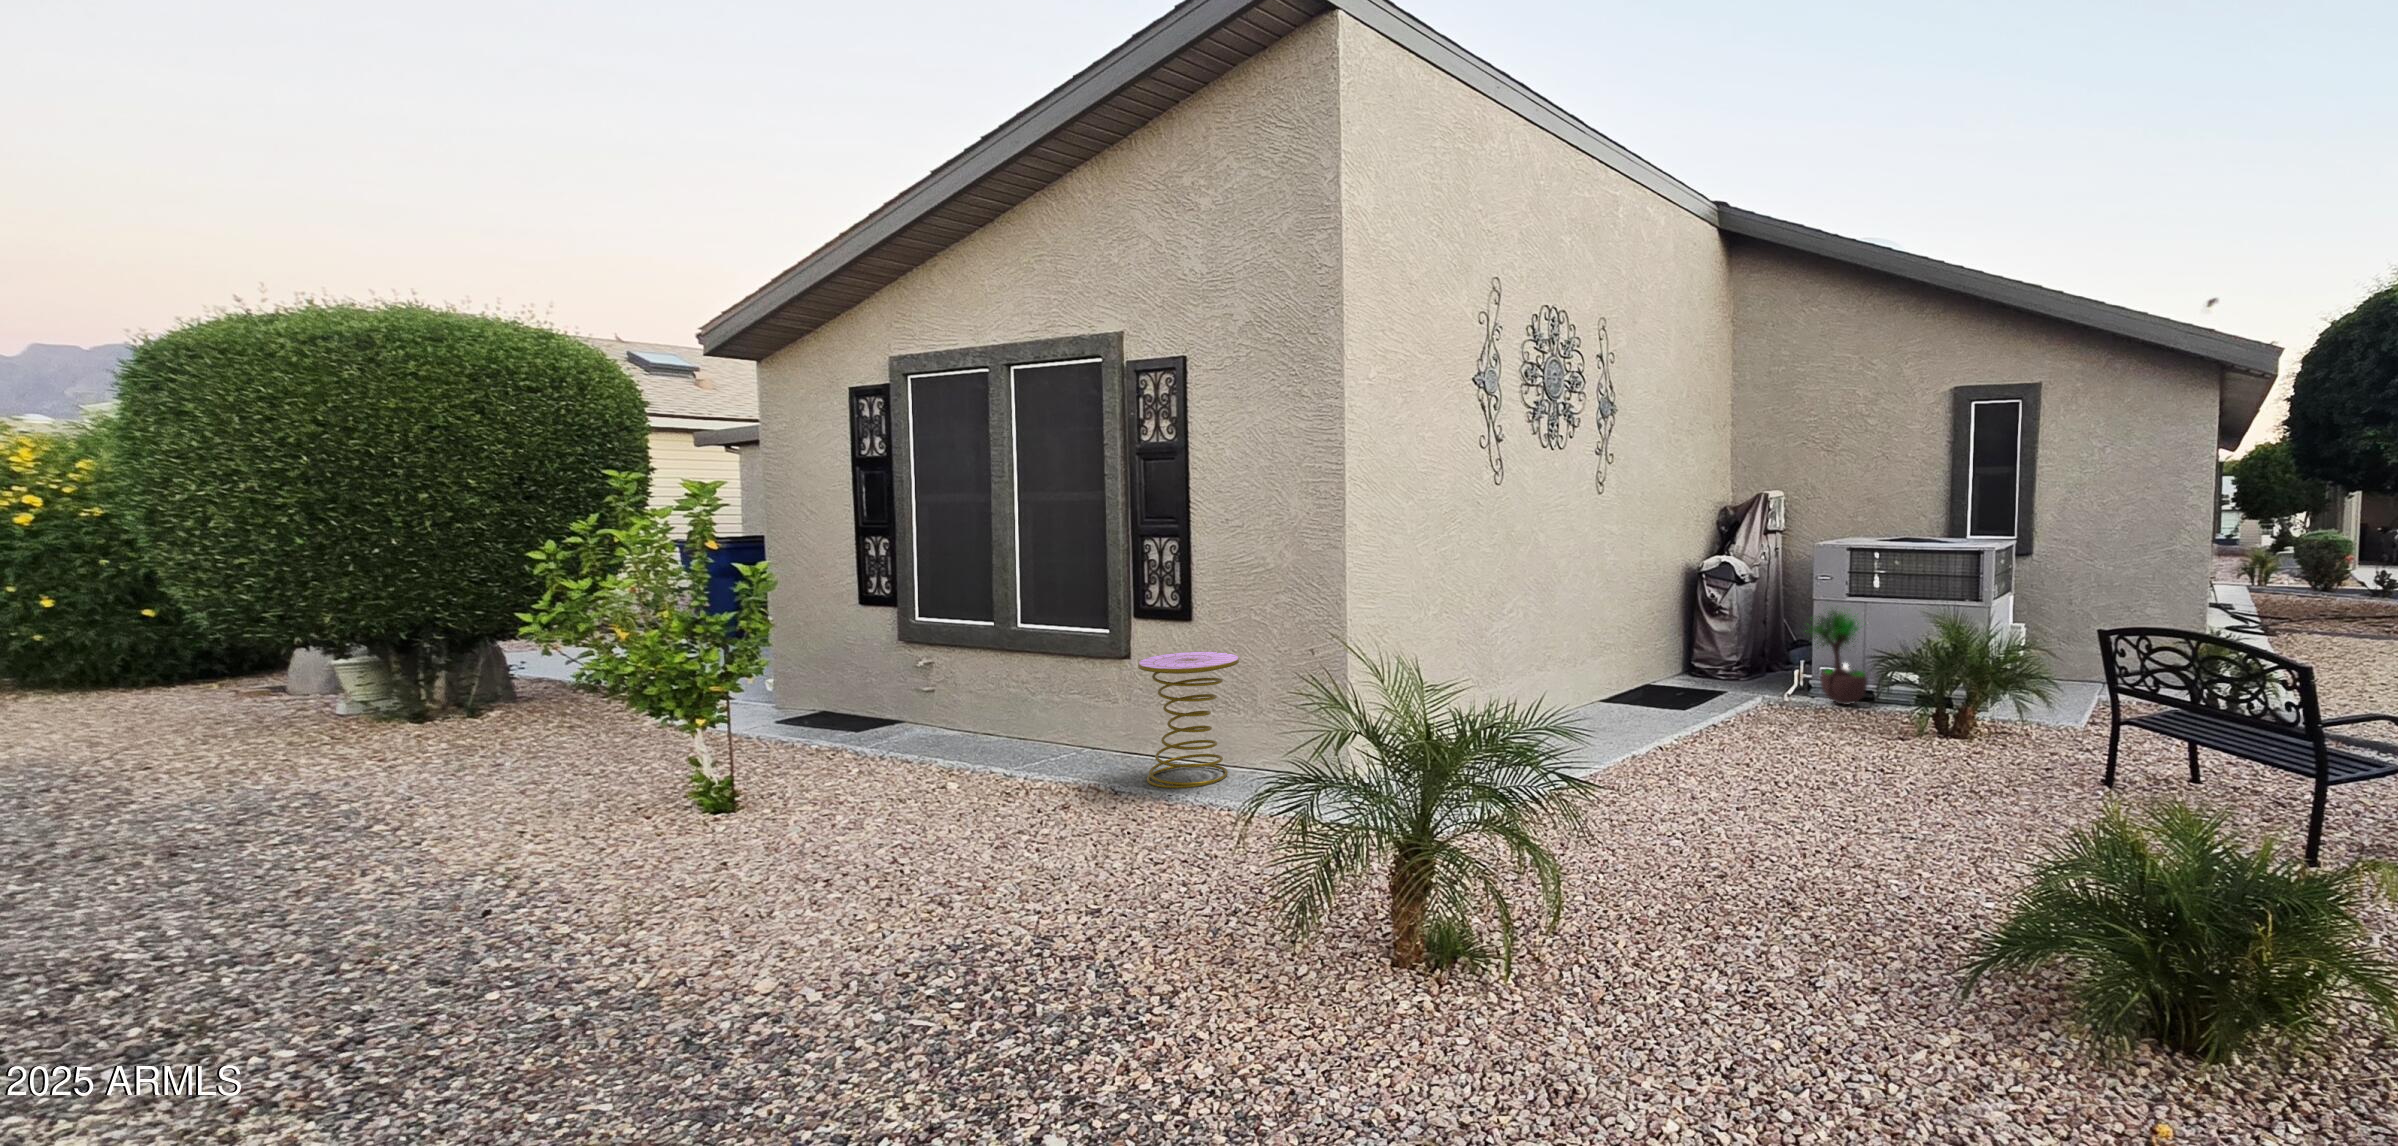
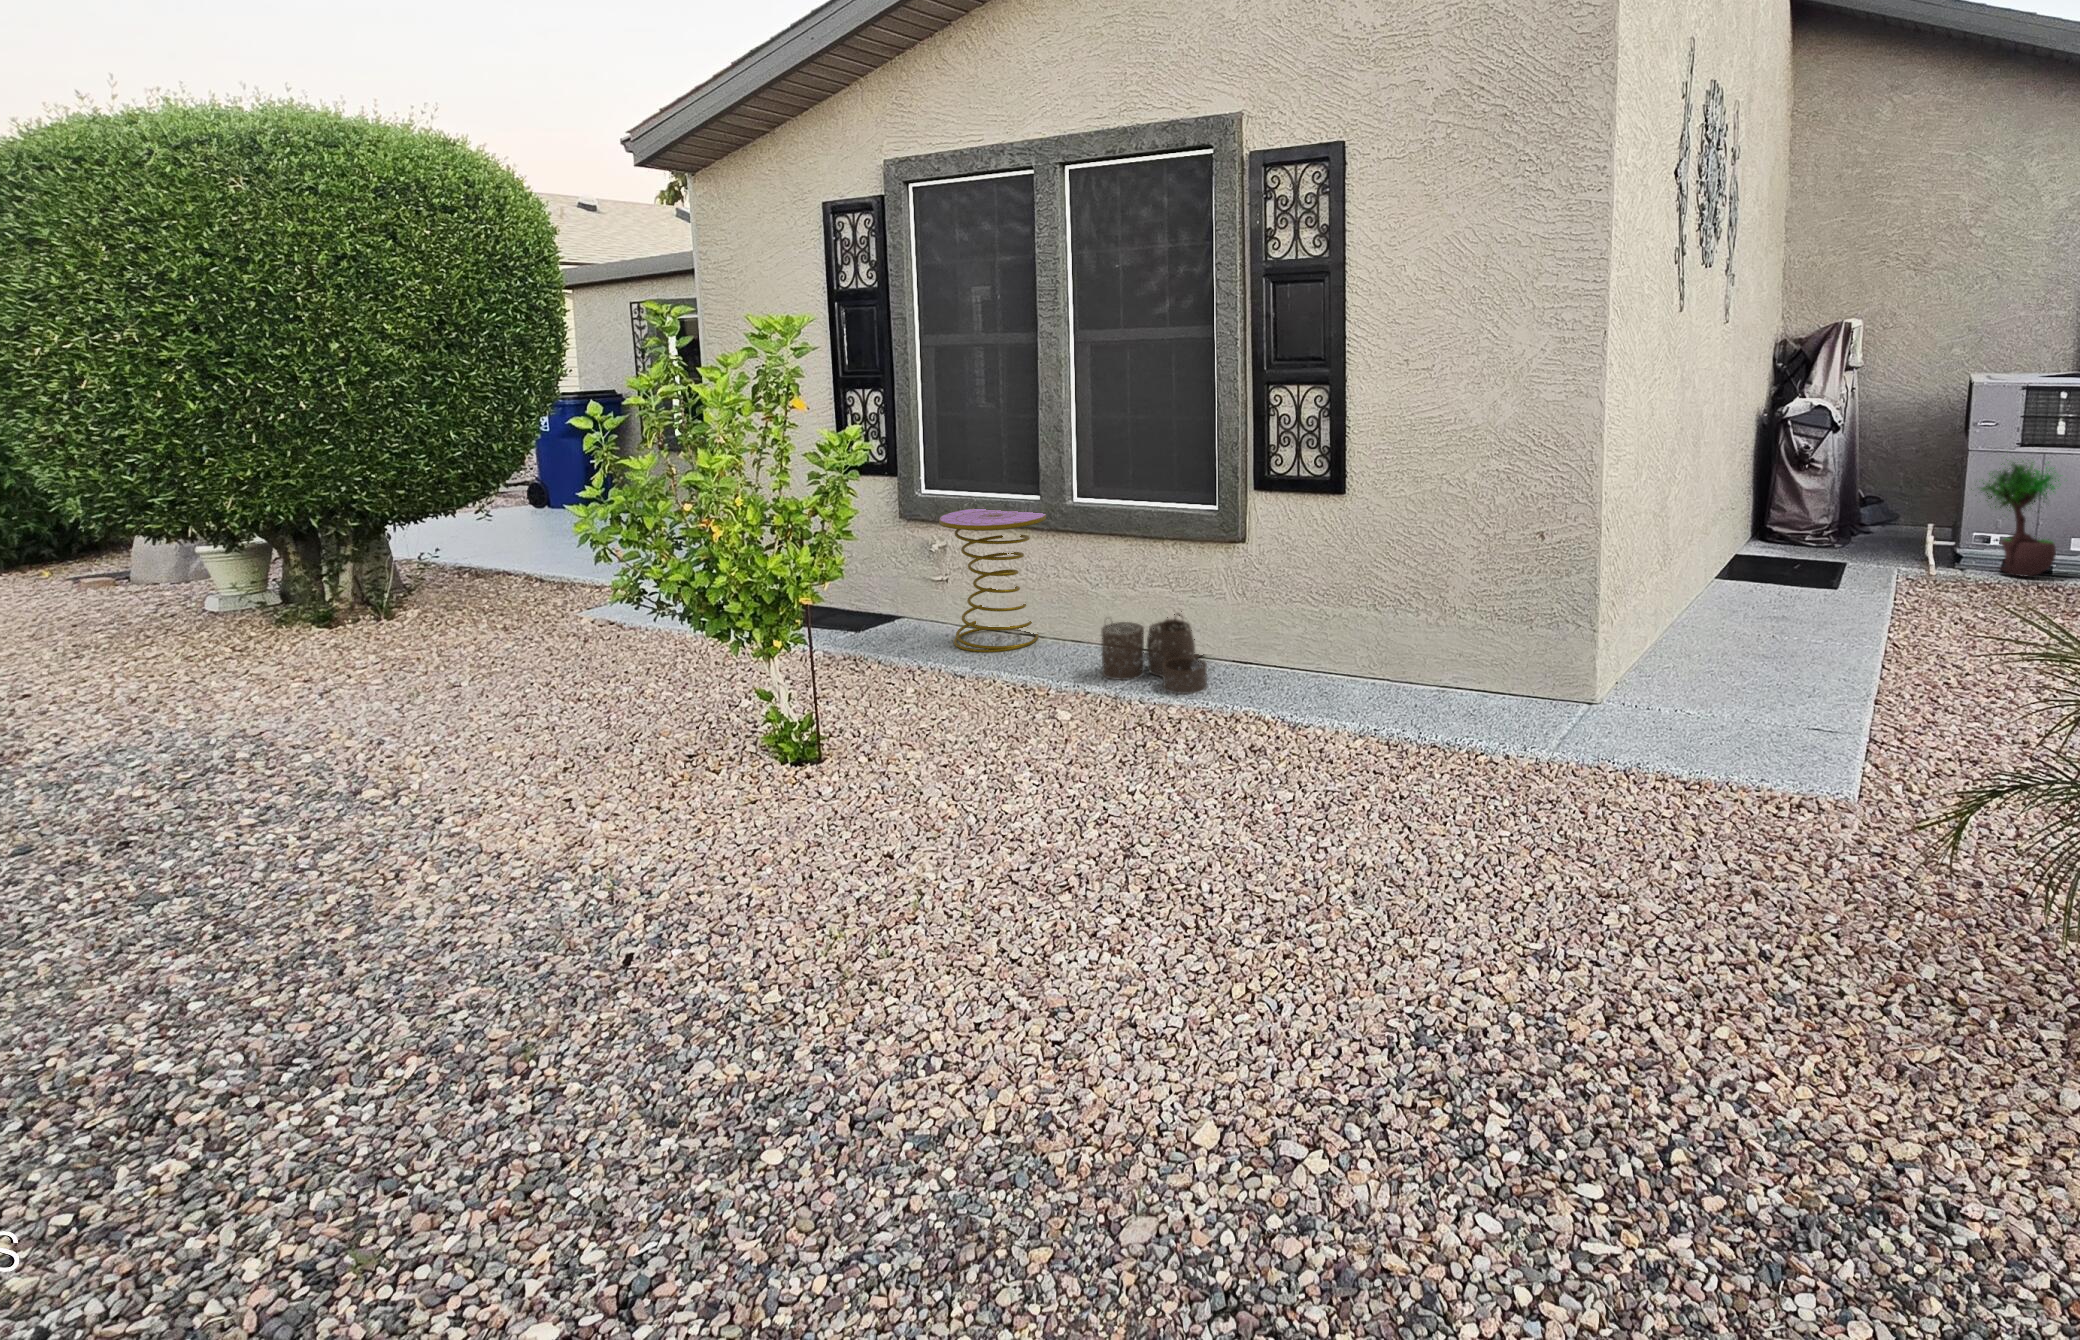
side table: present [1138,652,1239,788] -> present [939,509,1046,653]
woven basket: none [991,712,1097,780] -> present [1101,611,1207,694]

